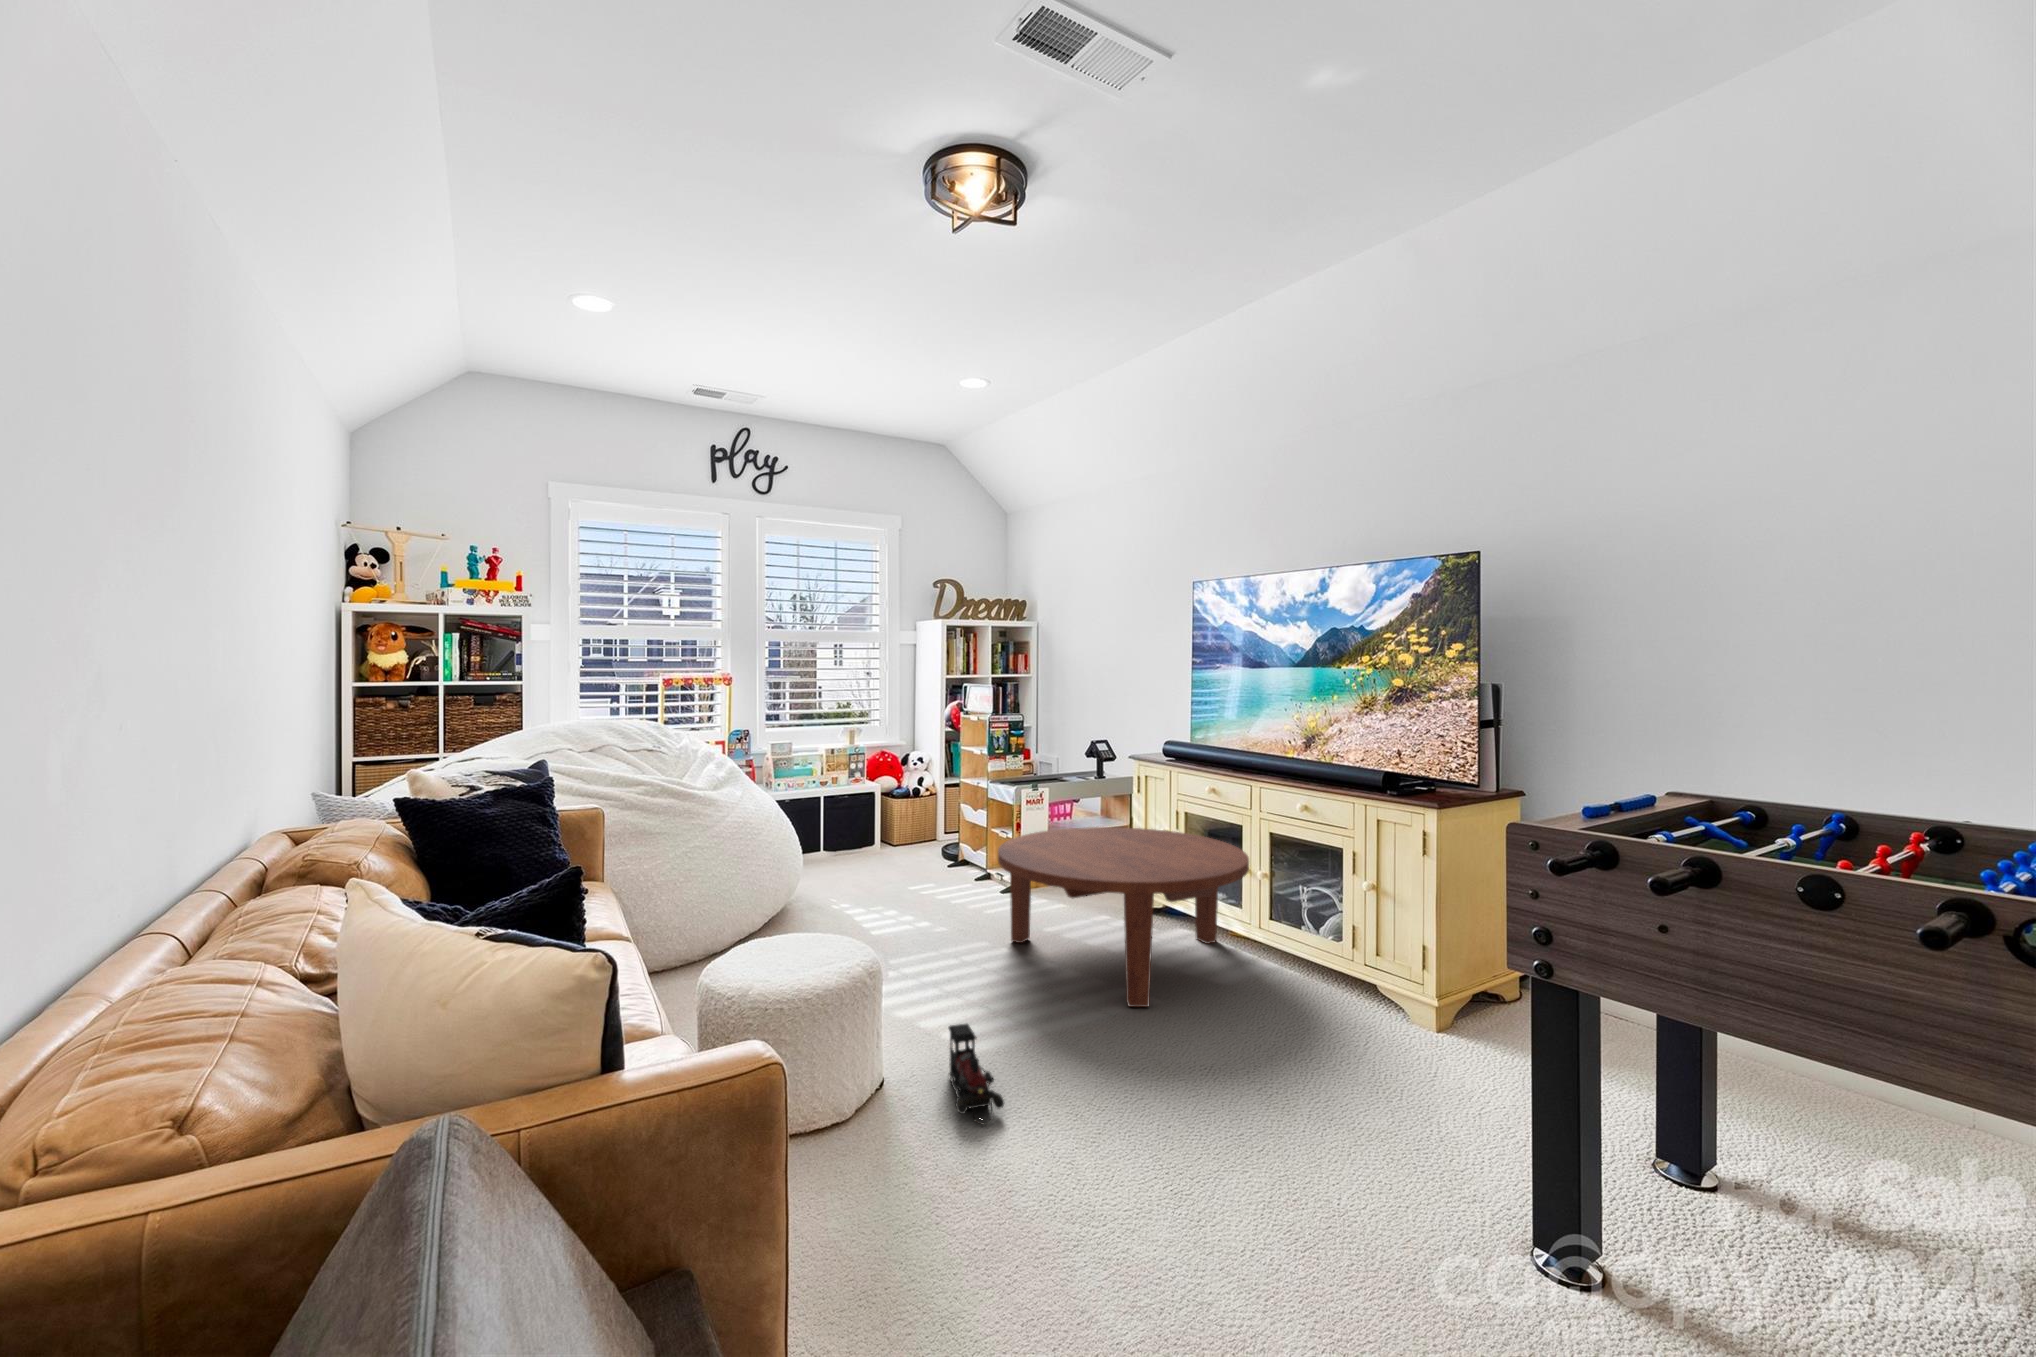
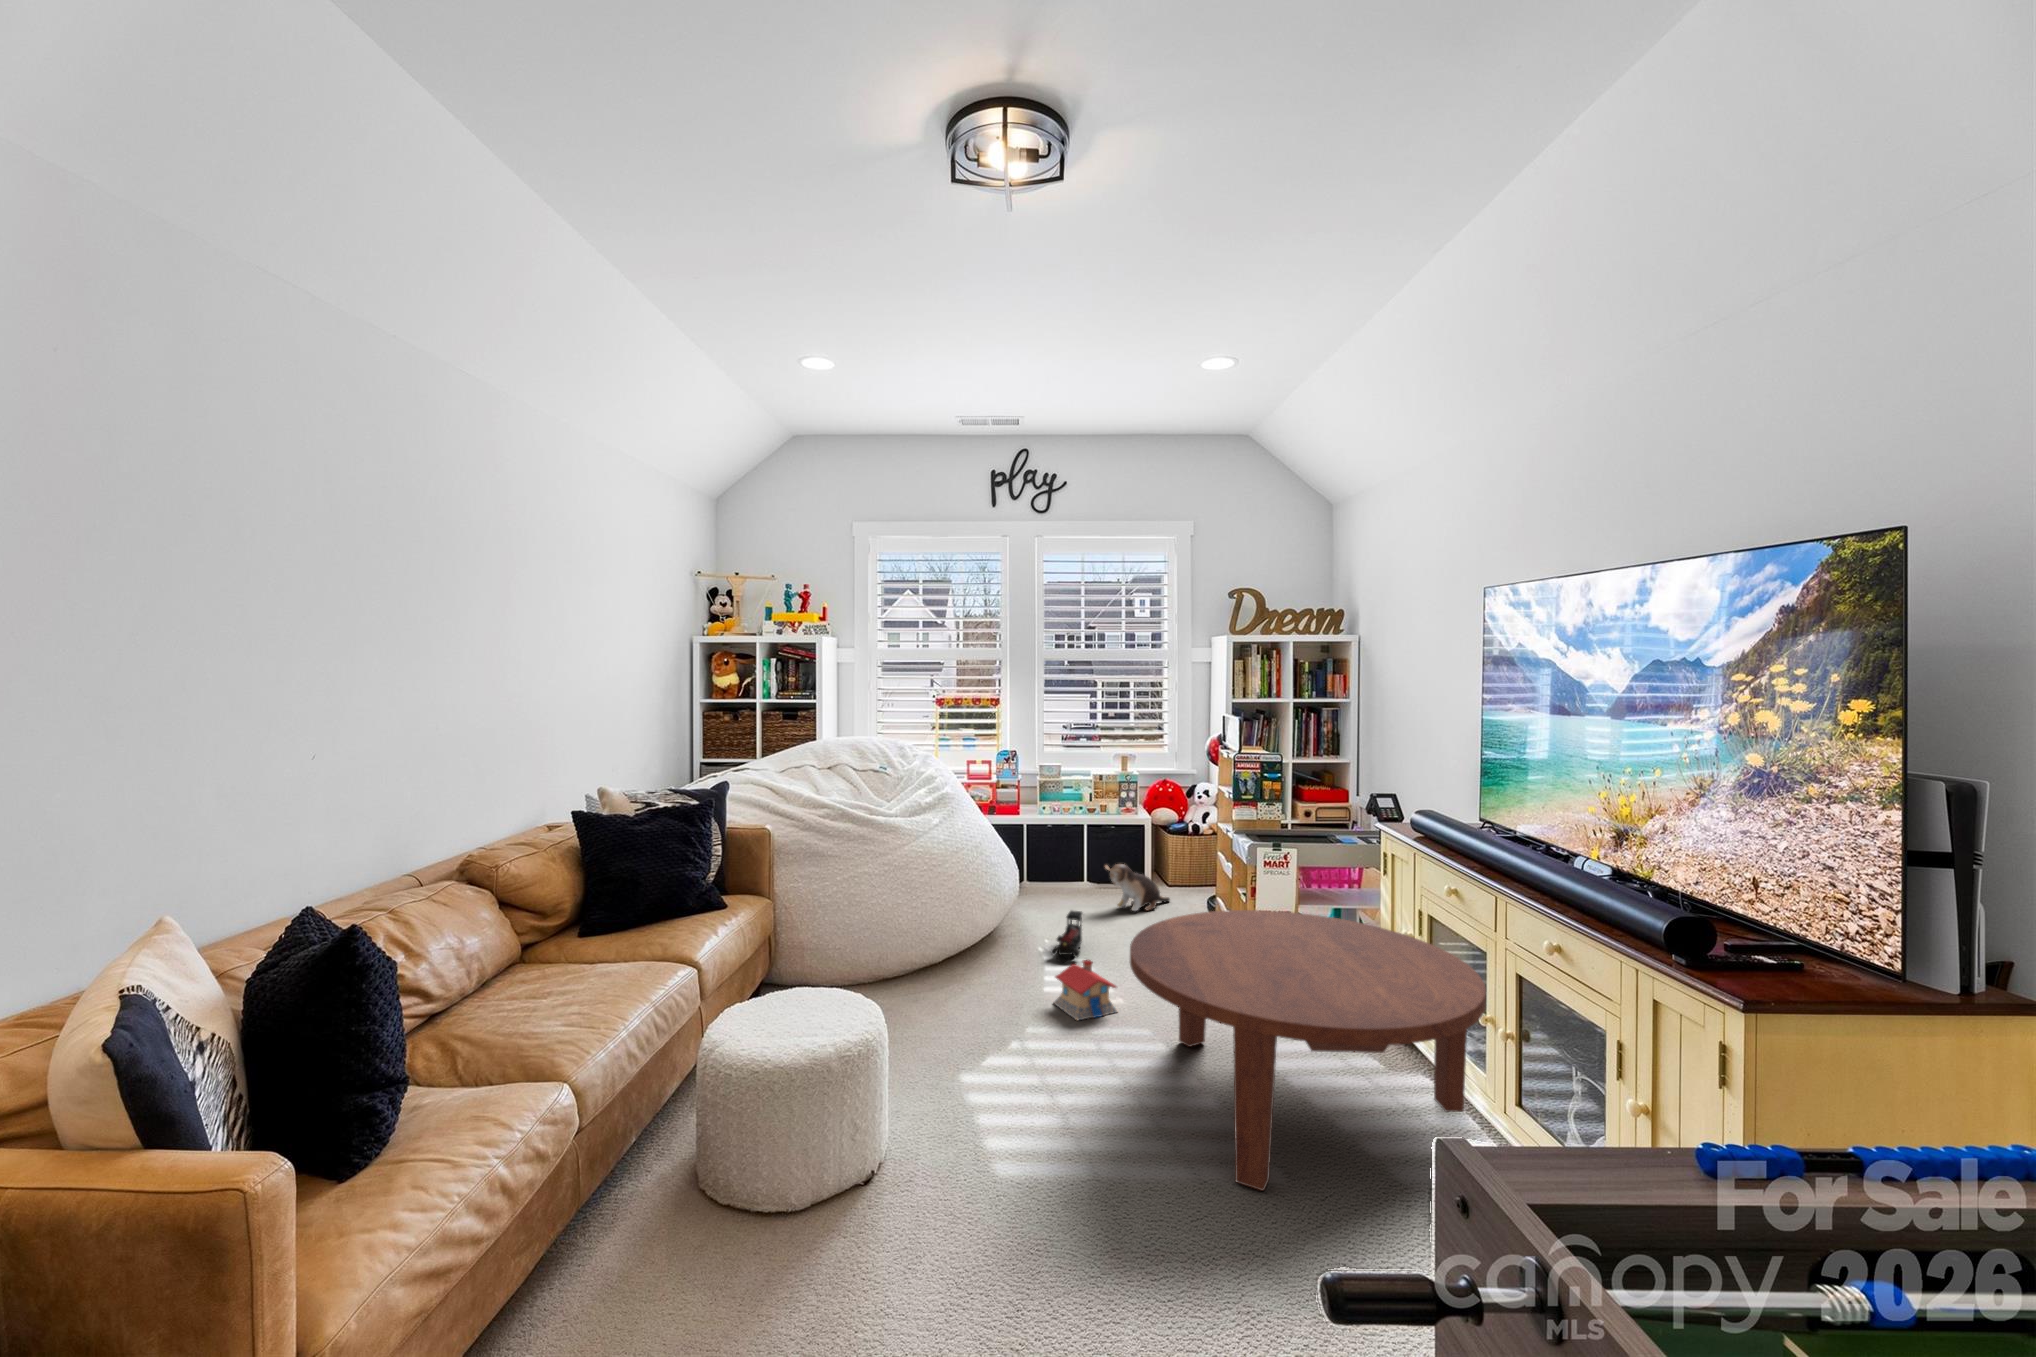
plush toy: none [857,824,905,865] -> present [1105,864,1170,911]
toy house: none [888,895,946,944] -> present [1054,960,1117,1020]
toy train: present [949,1024,1004,1125] -> present [1051,911,1082,962]

